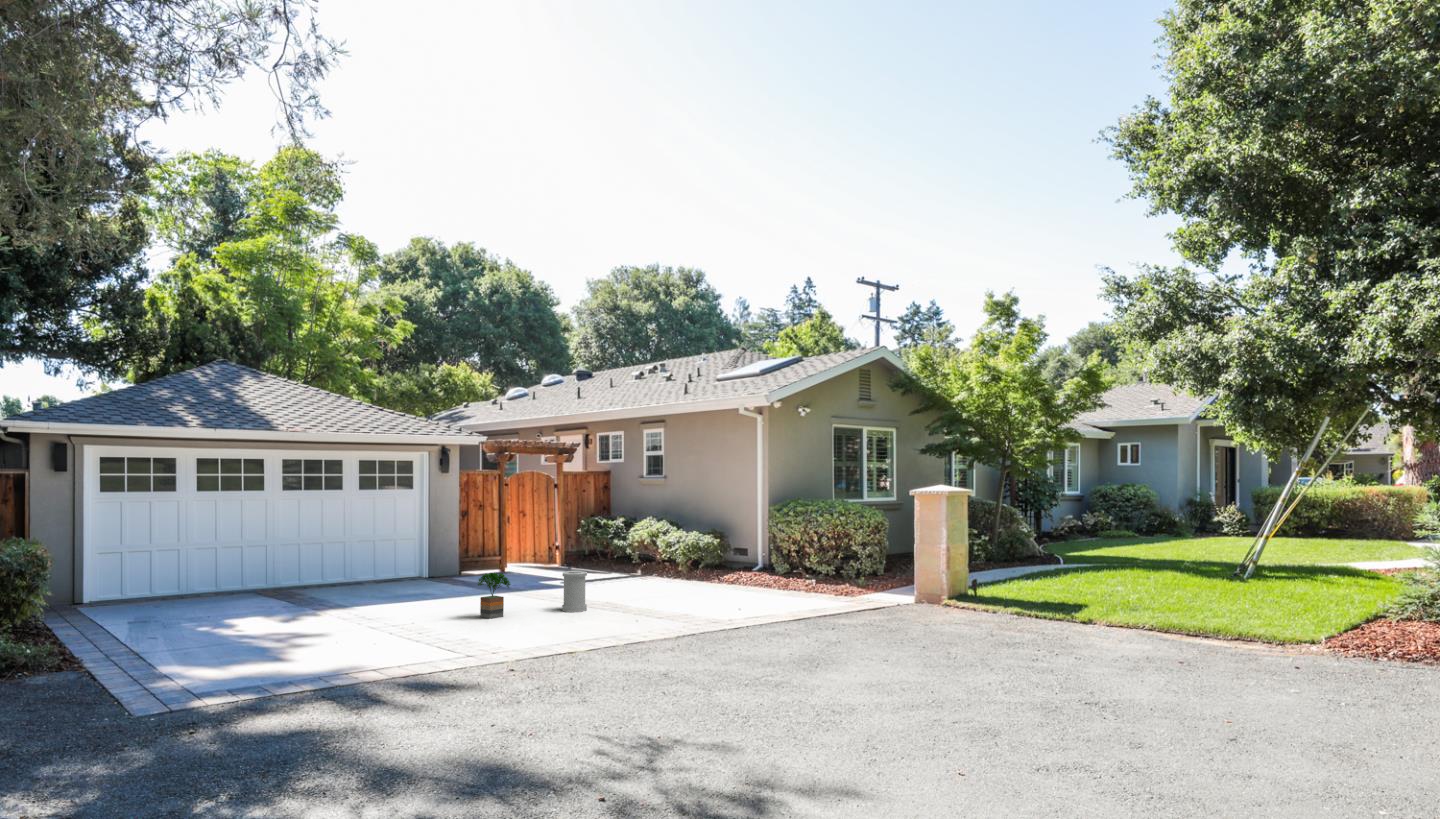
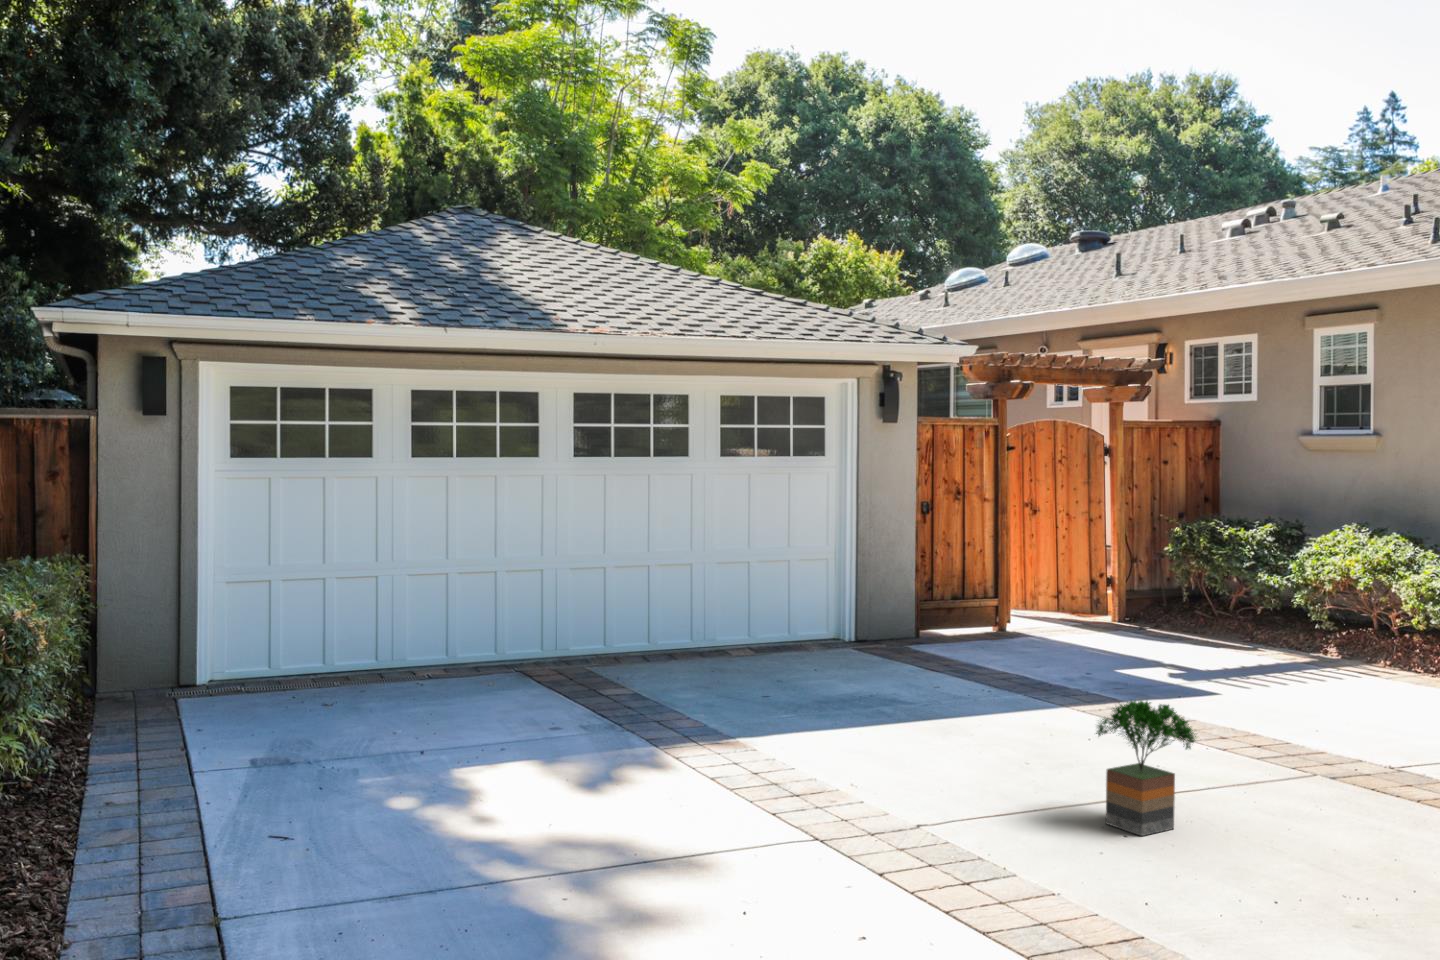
trash can: present [562,571,587,612] -> none [1327,702,1411,827]

